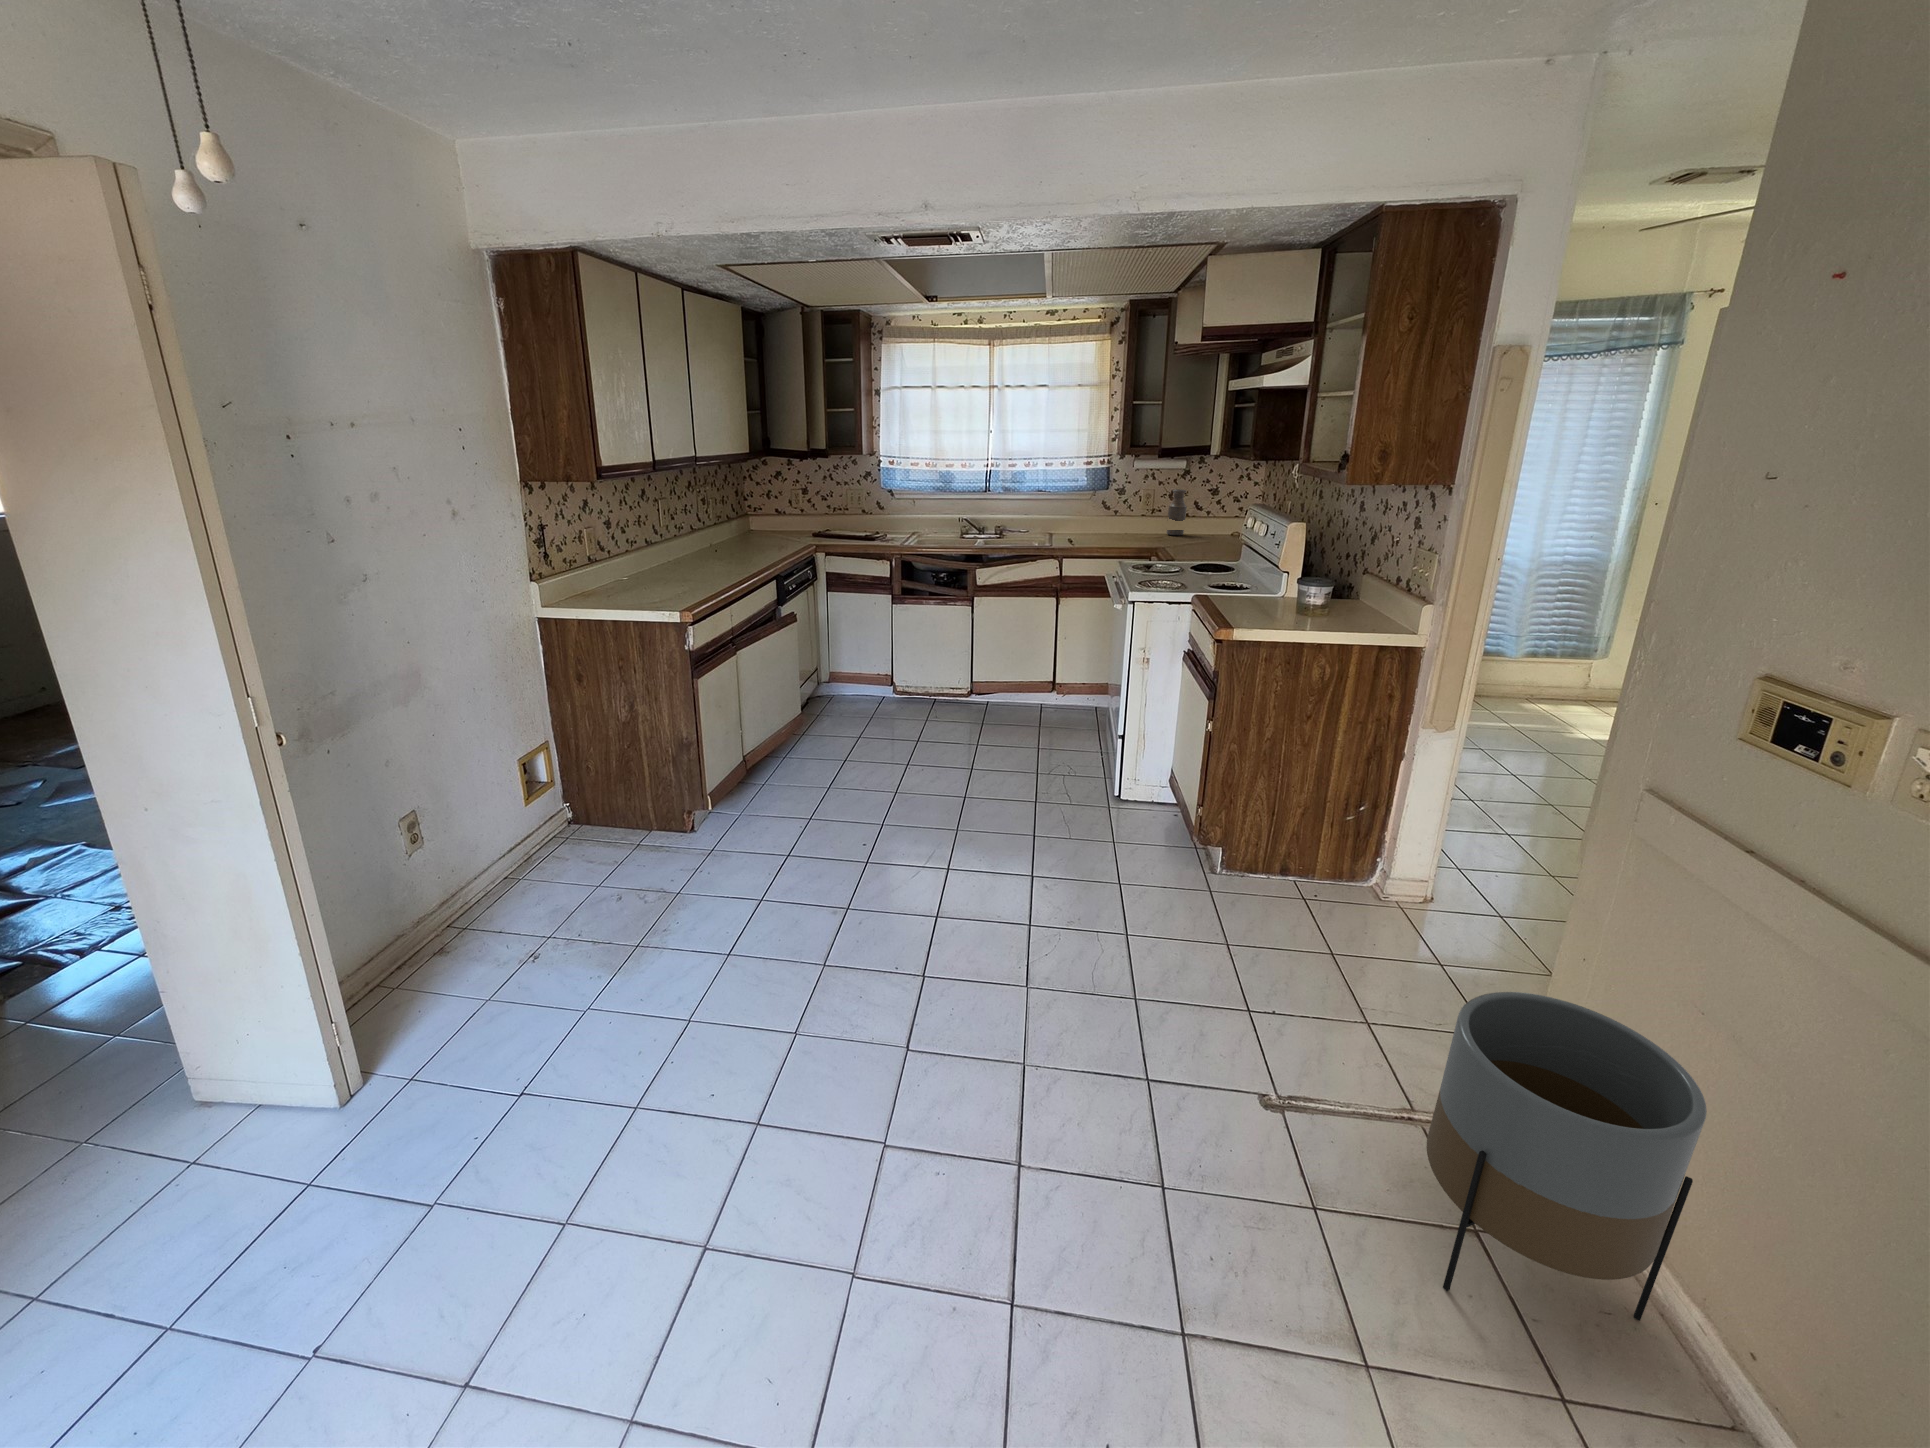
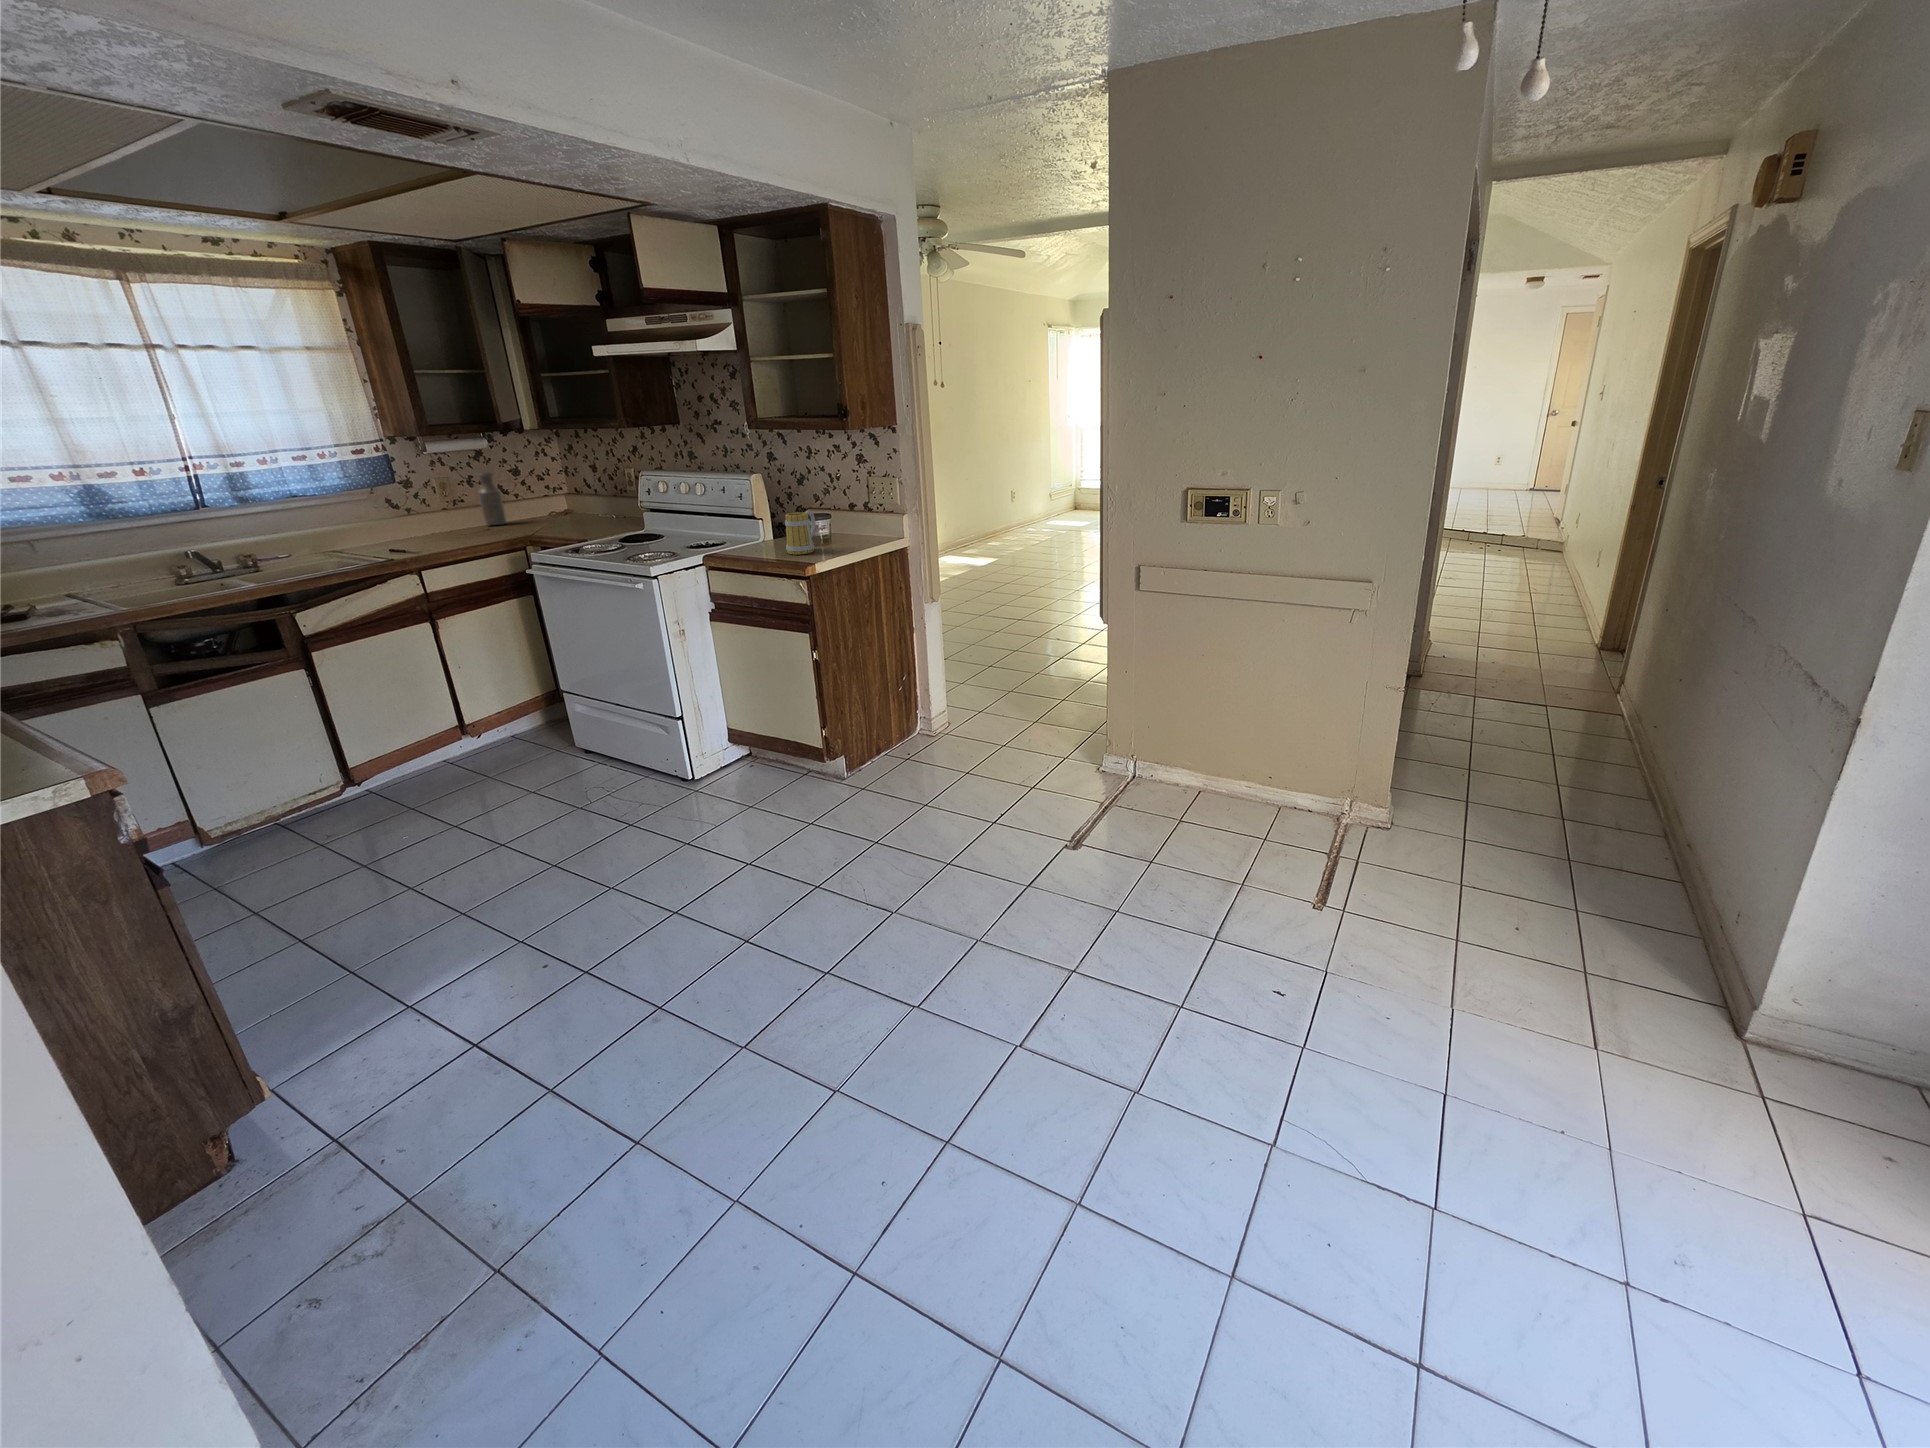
mug: none [1246,569,1298,617] -> present [785,511,815,555]
planter: present [1427,992,1707,1321] -> none [1151,678,1258,845]

